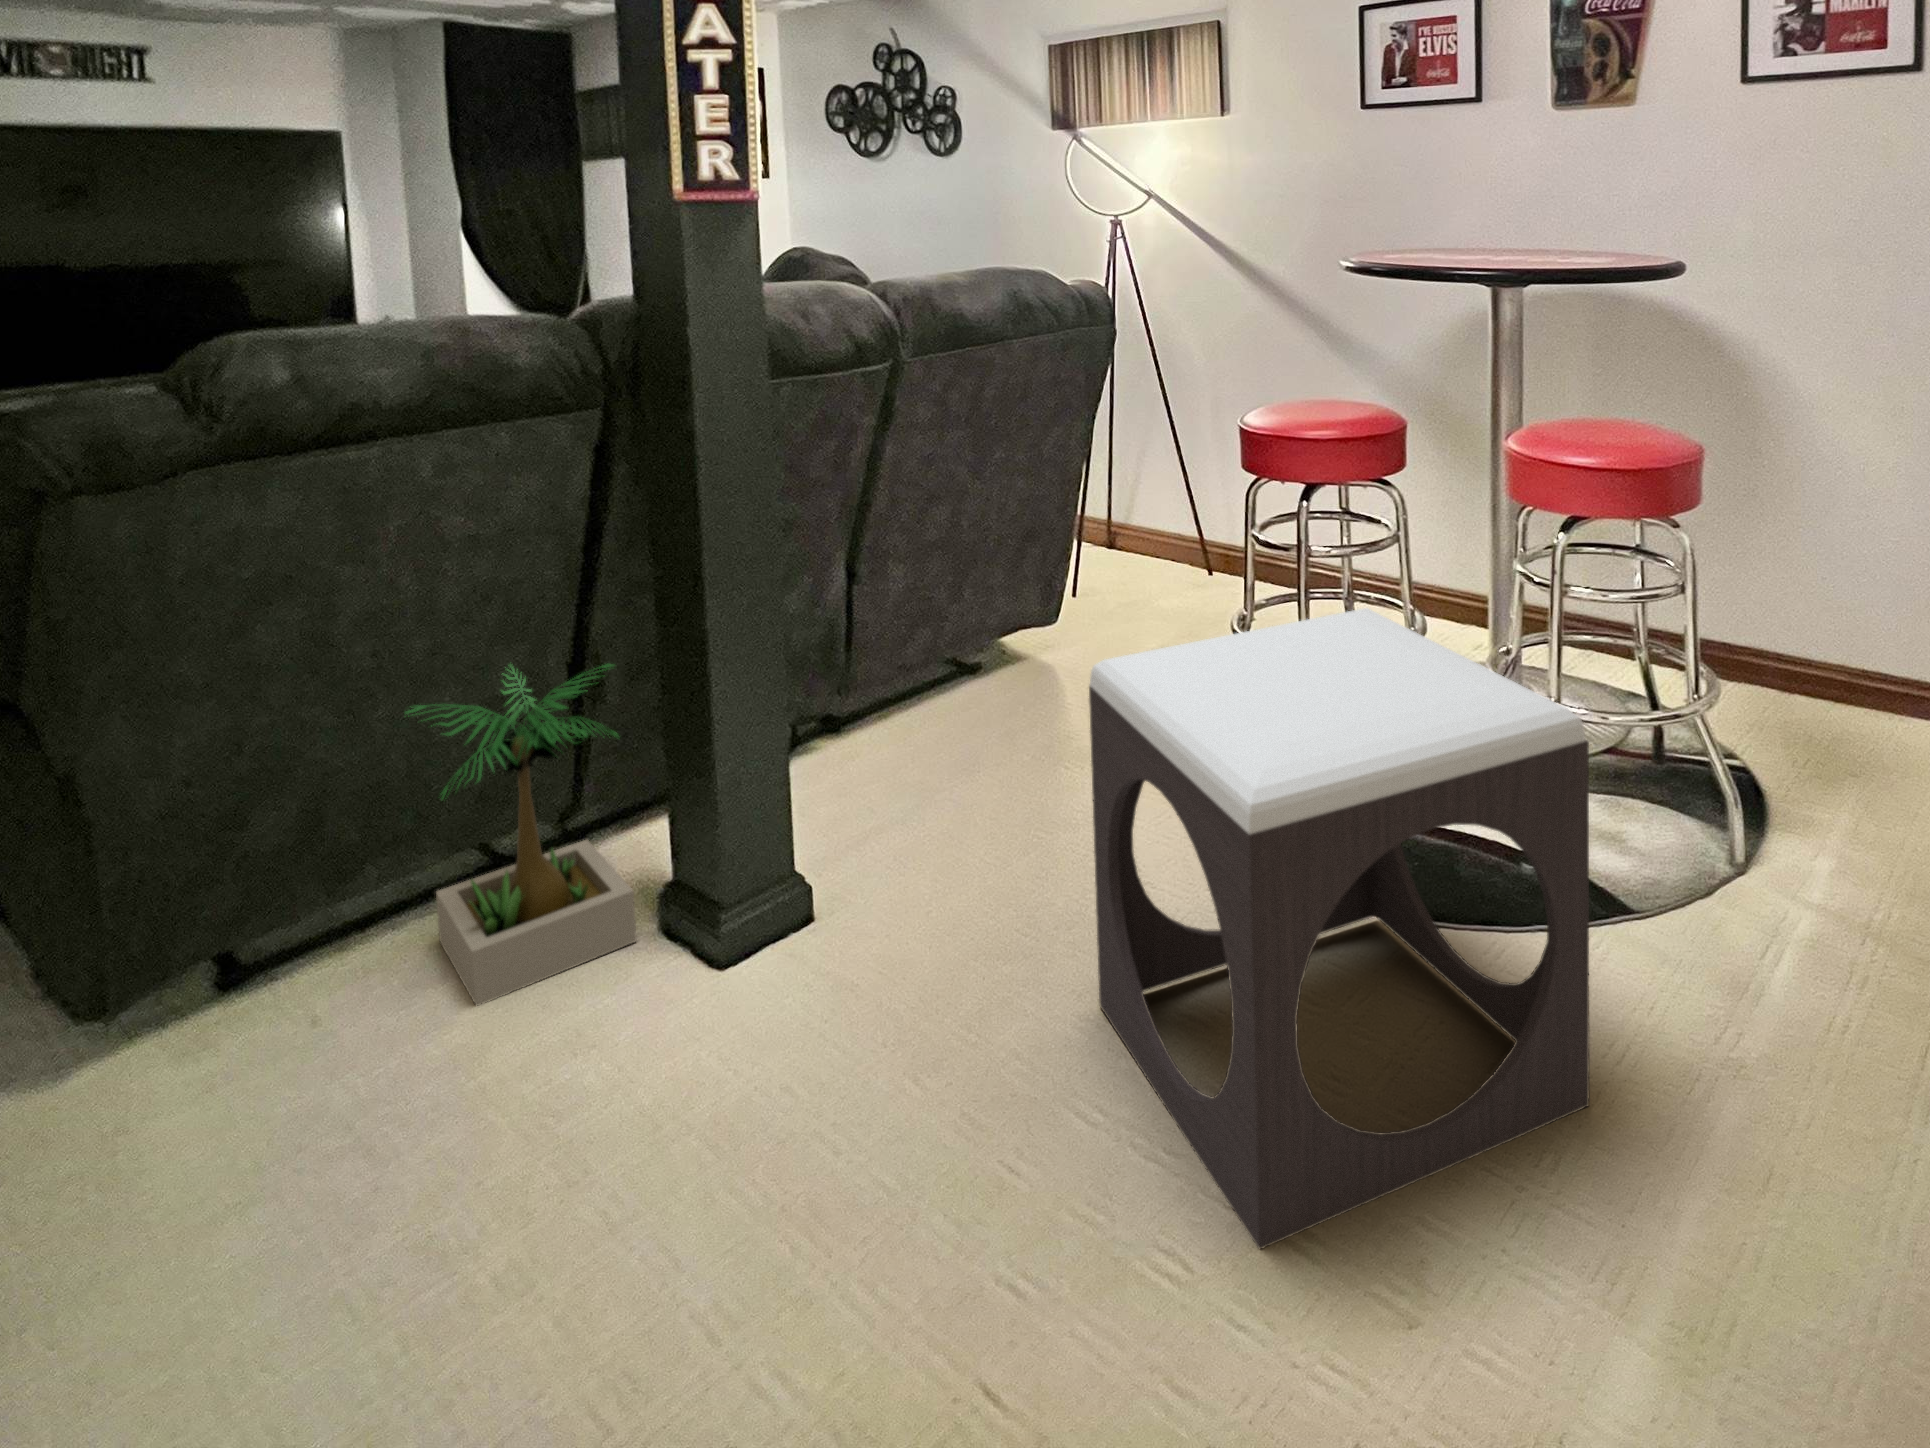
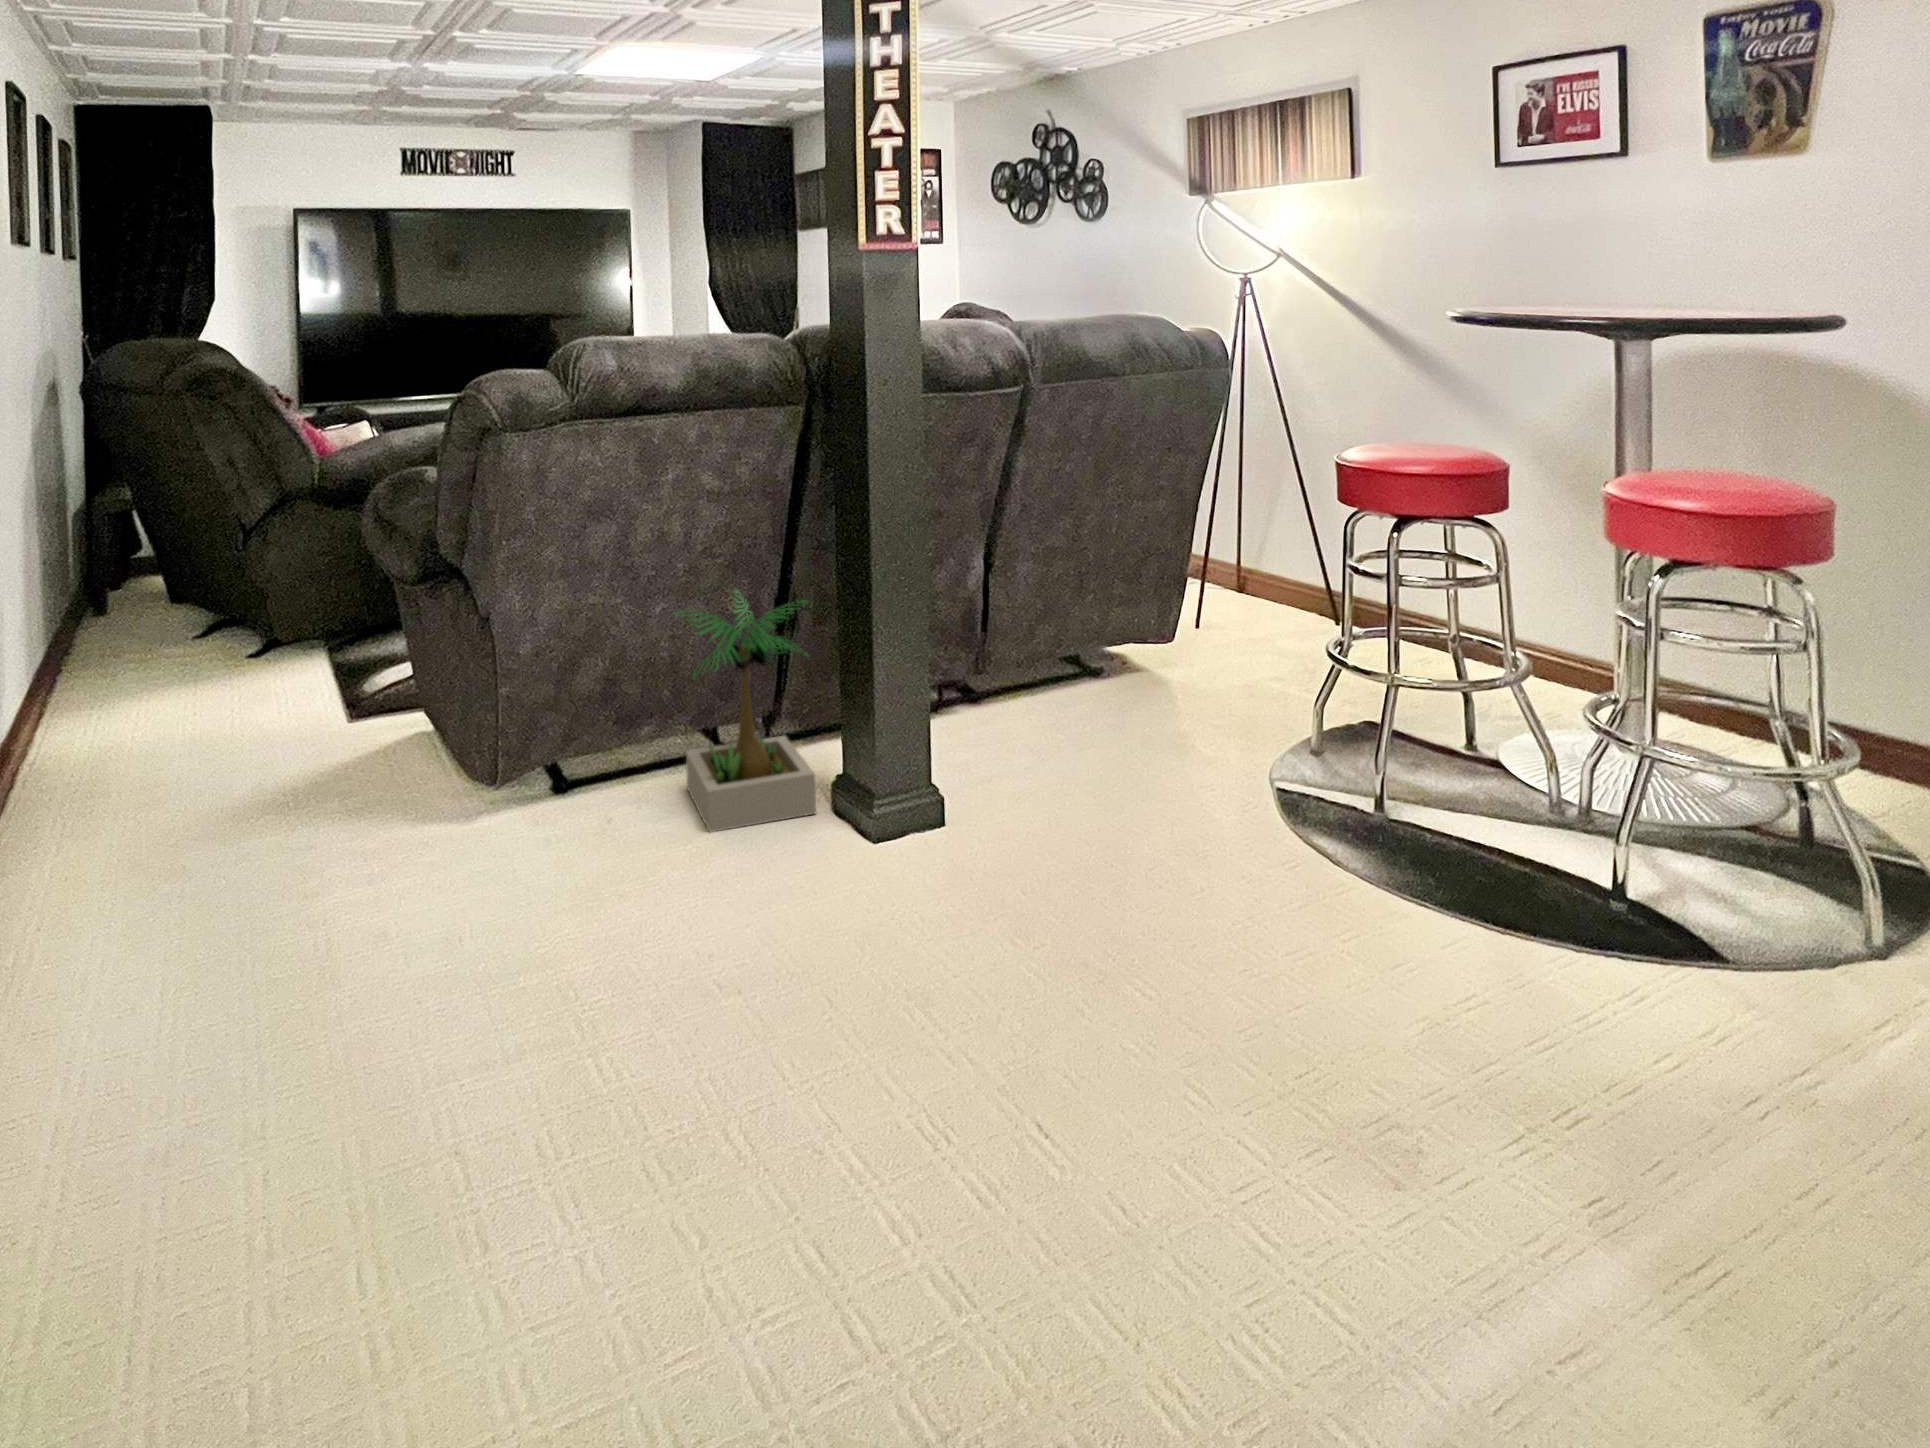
footstool: present [1089,608,1589,1249] -> none [1163,621,1633,1127]

